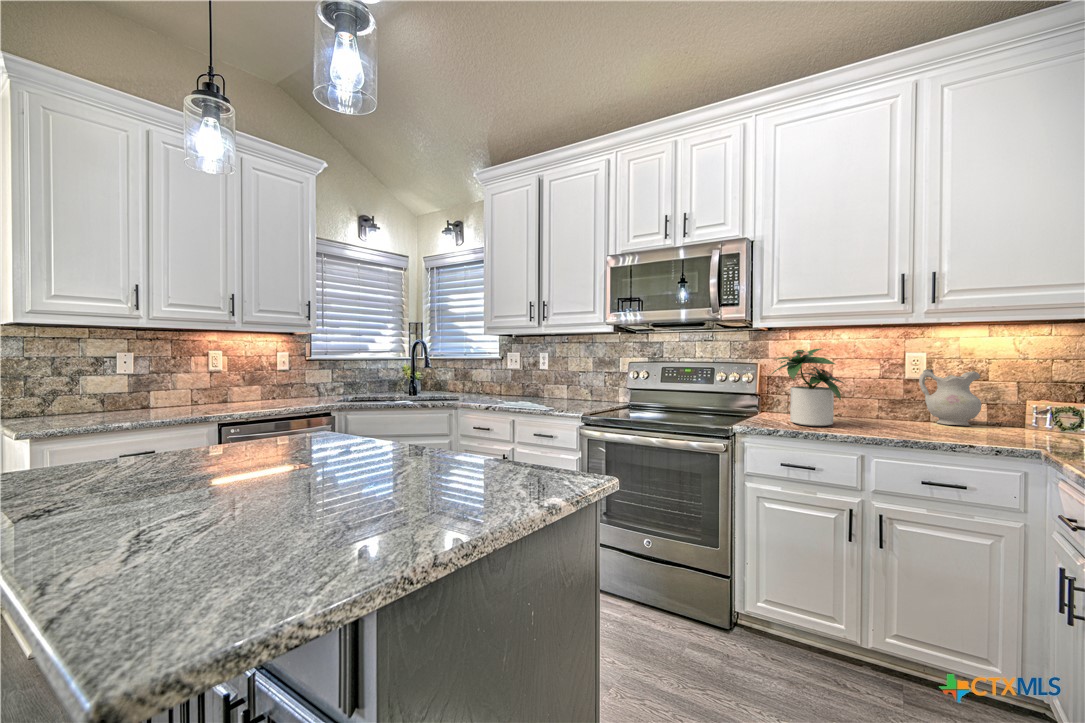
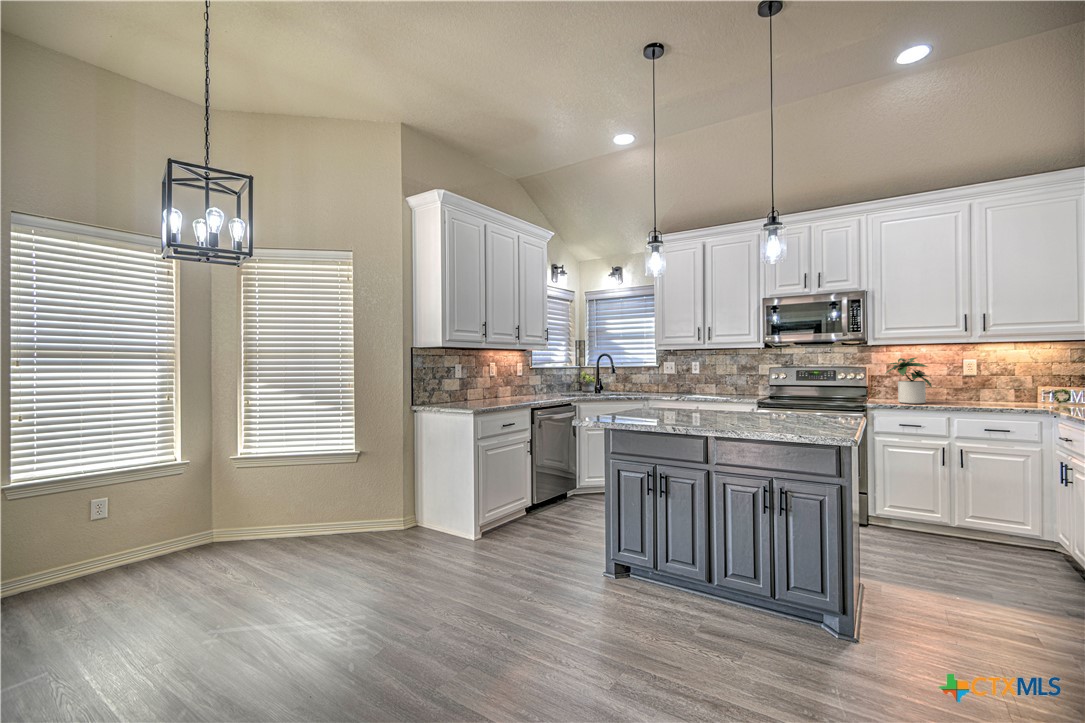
ceramic pitcher: present [919,369,982,426] -> none [974,369,1012,402]

